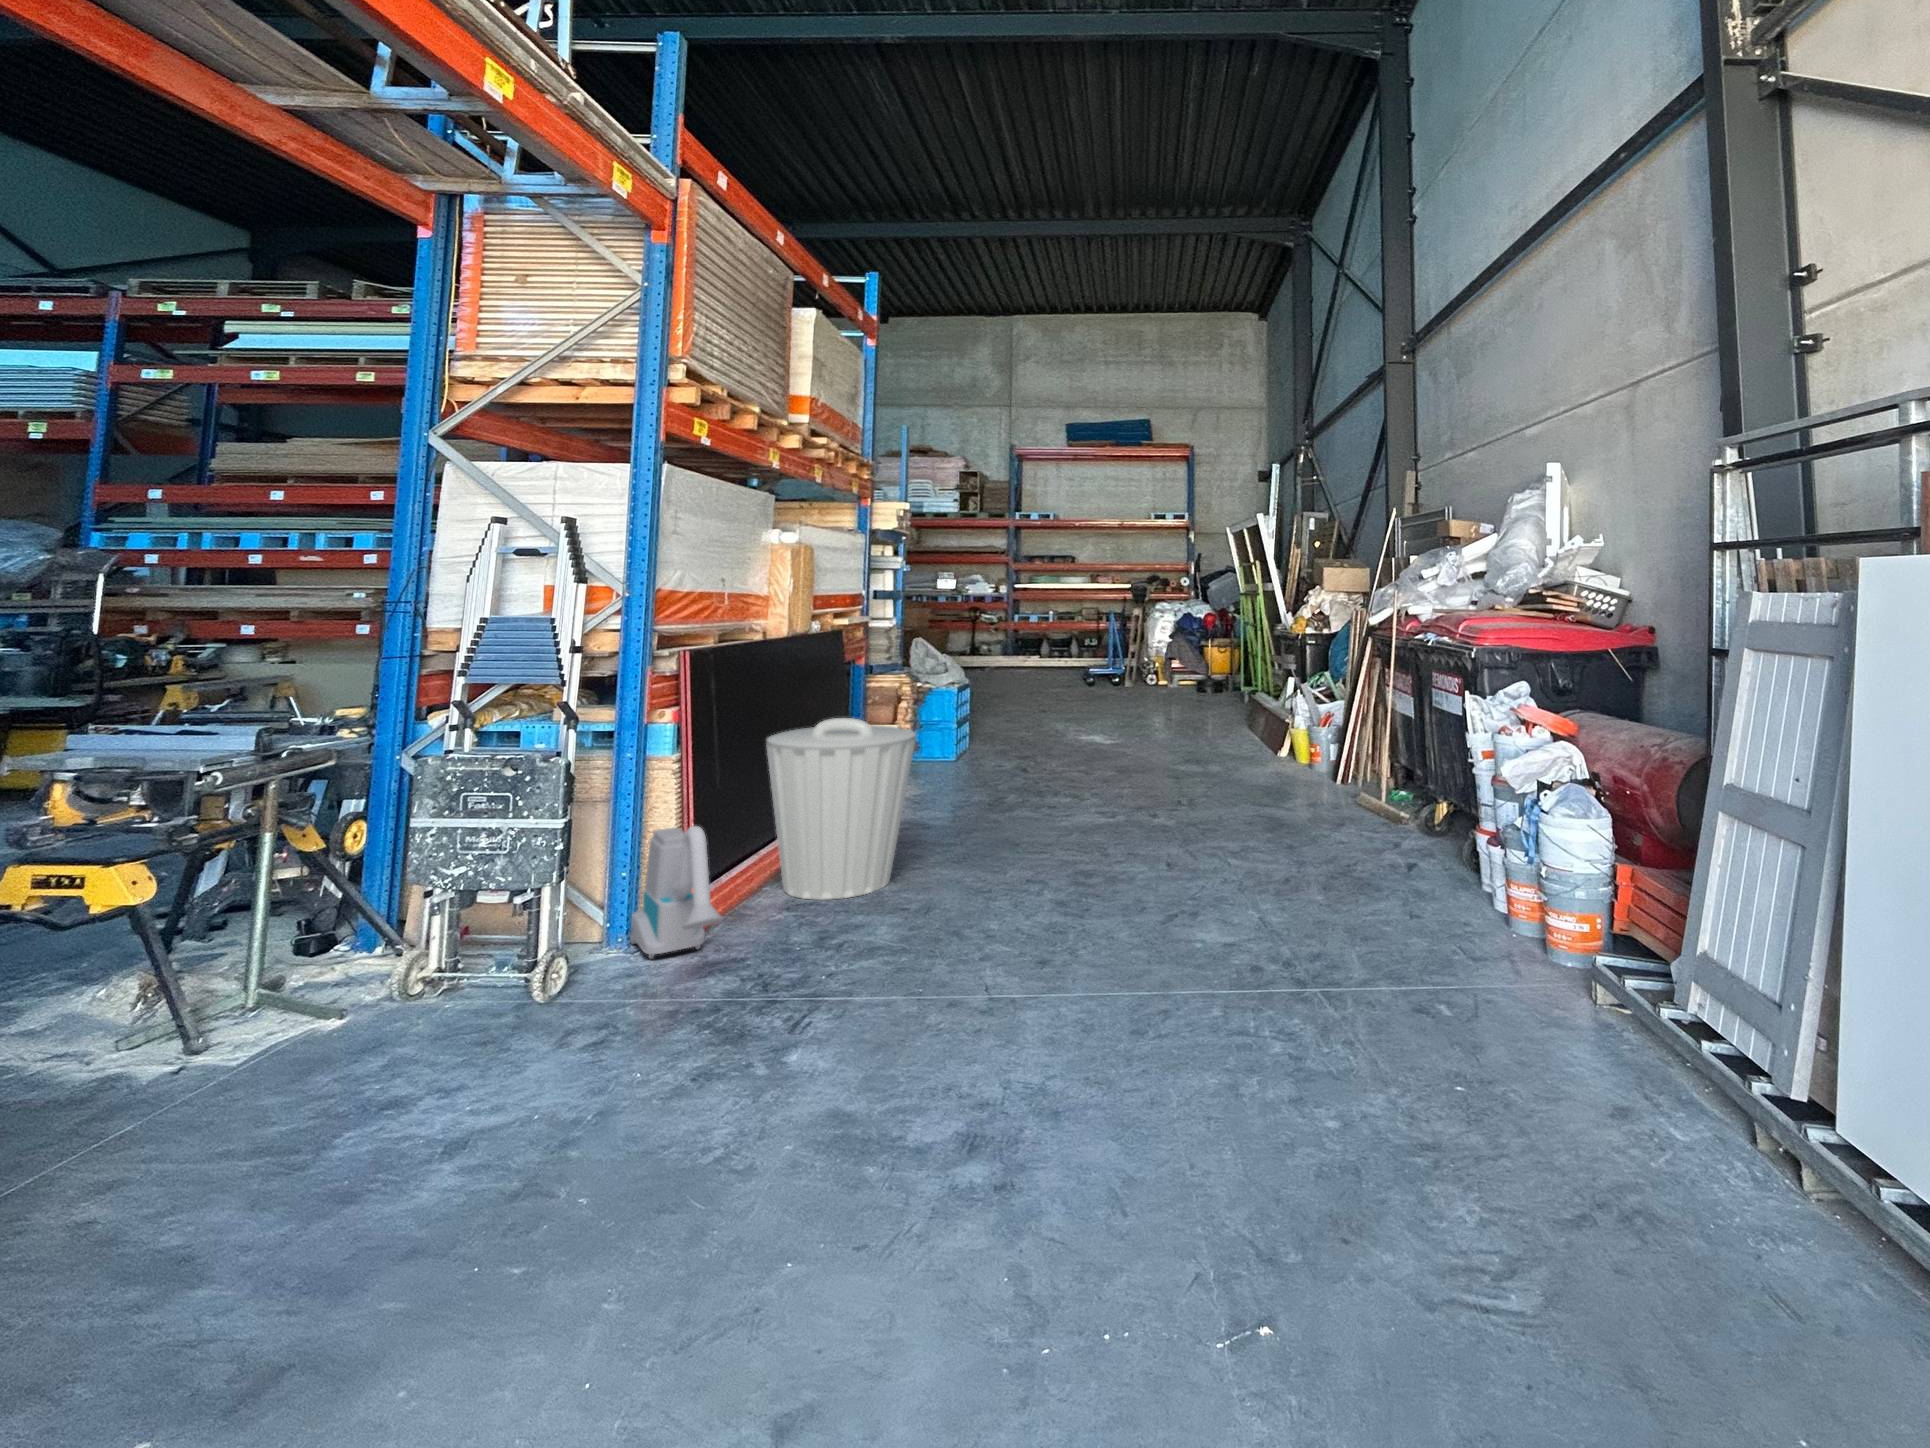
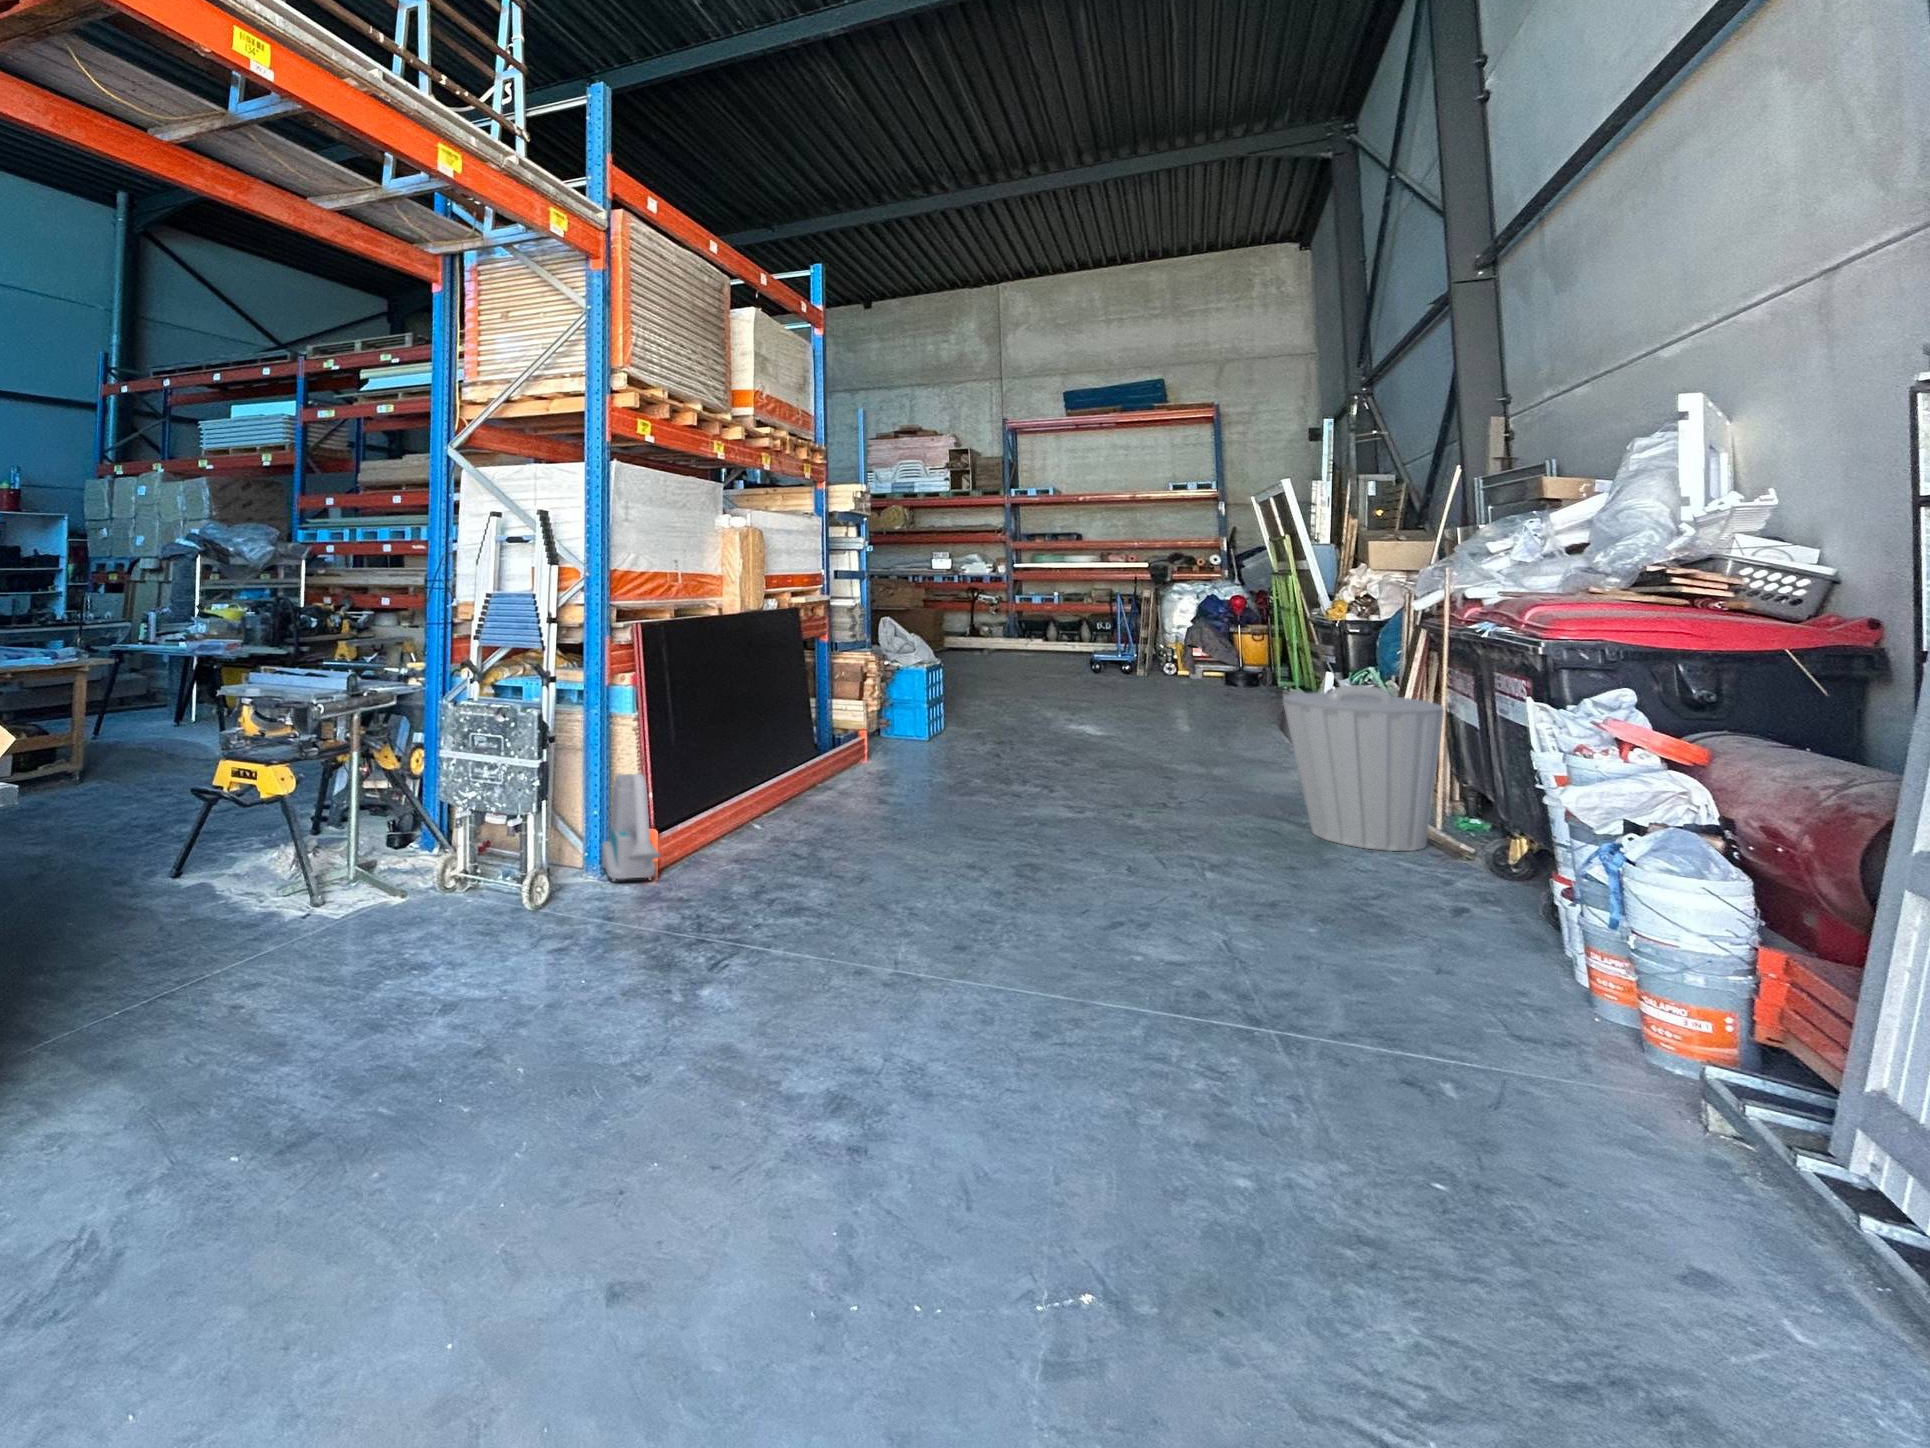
trash can: present [766,718,916,900] -> present [1283,685,1444,851]

